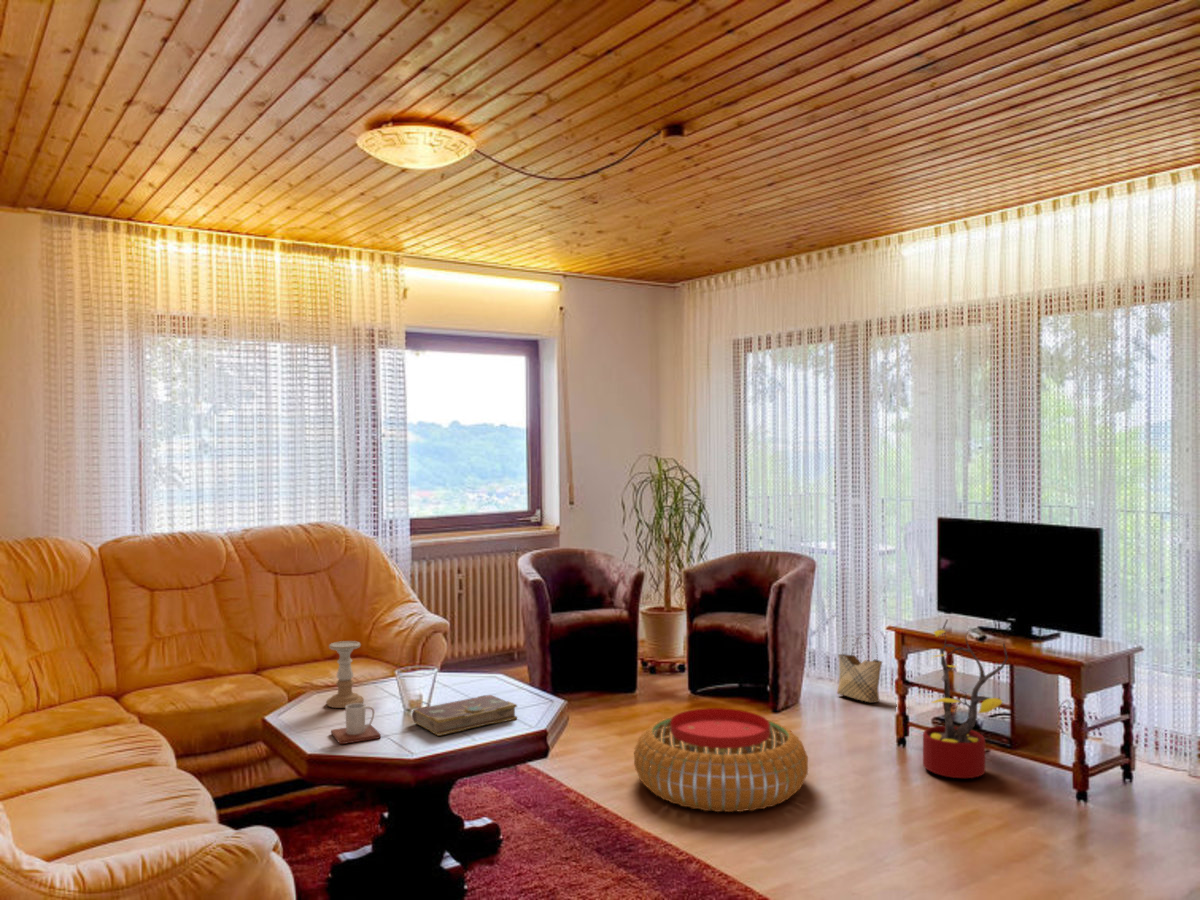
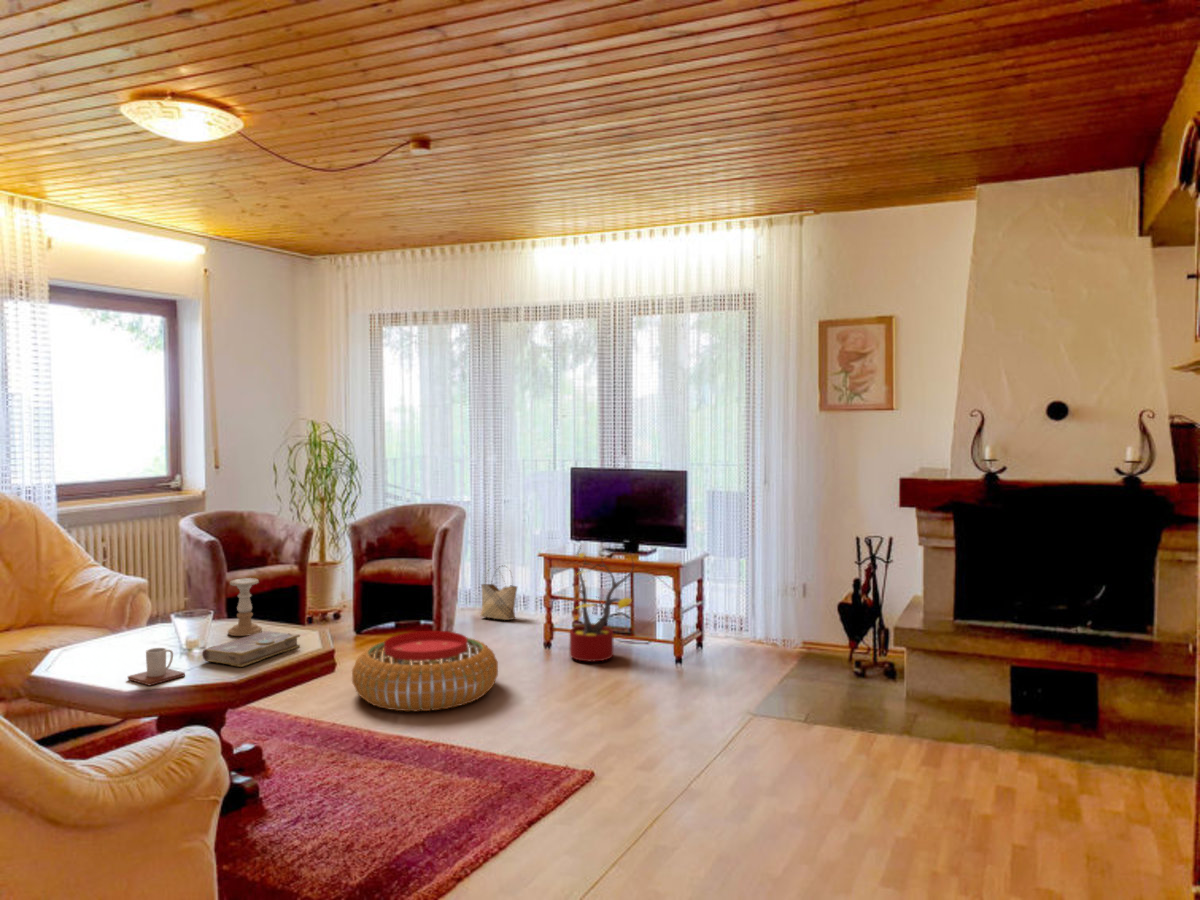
candle holder: present [326,641,364,708] -> present [228,578,262,636]

